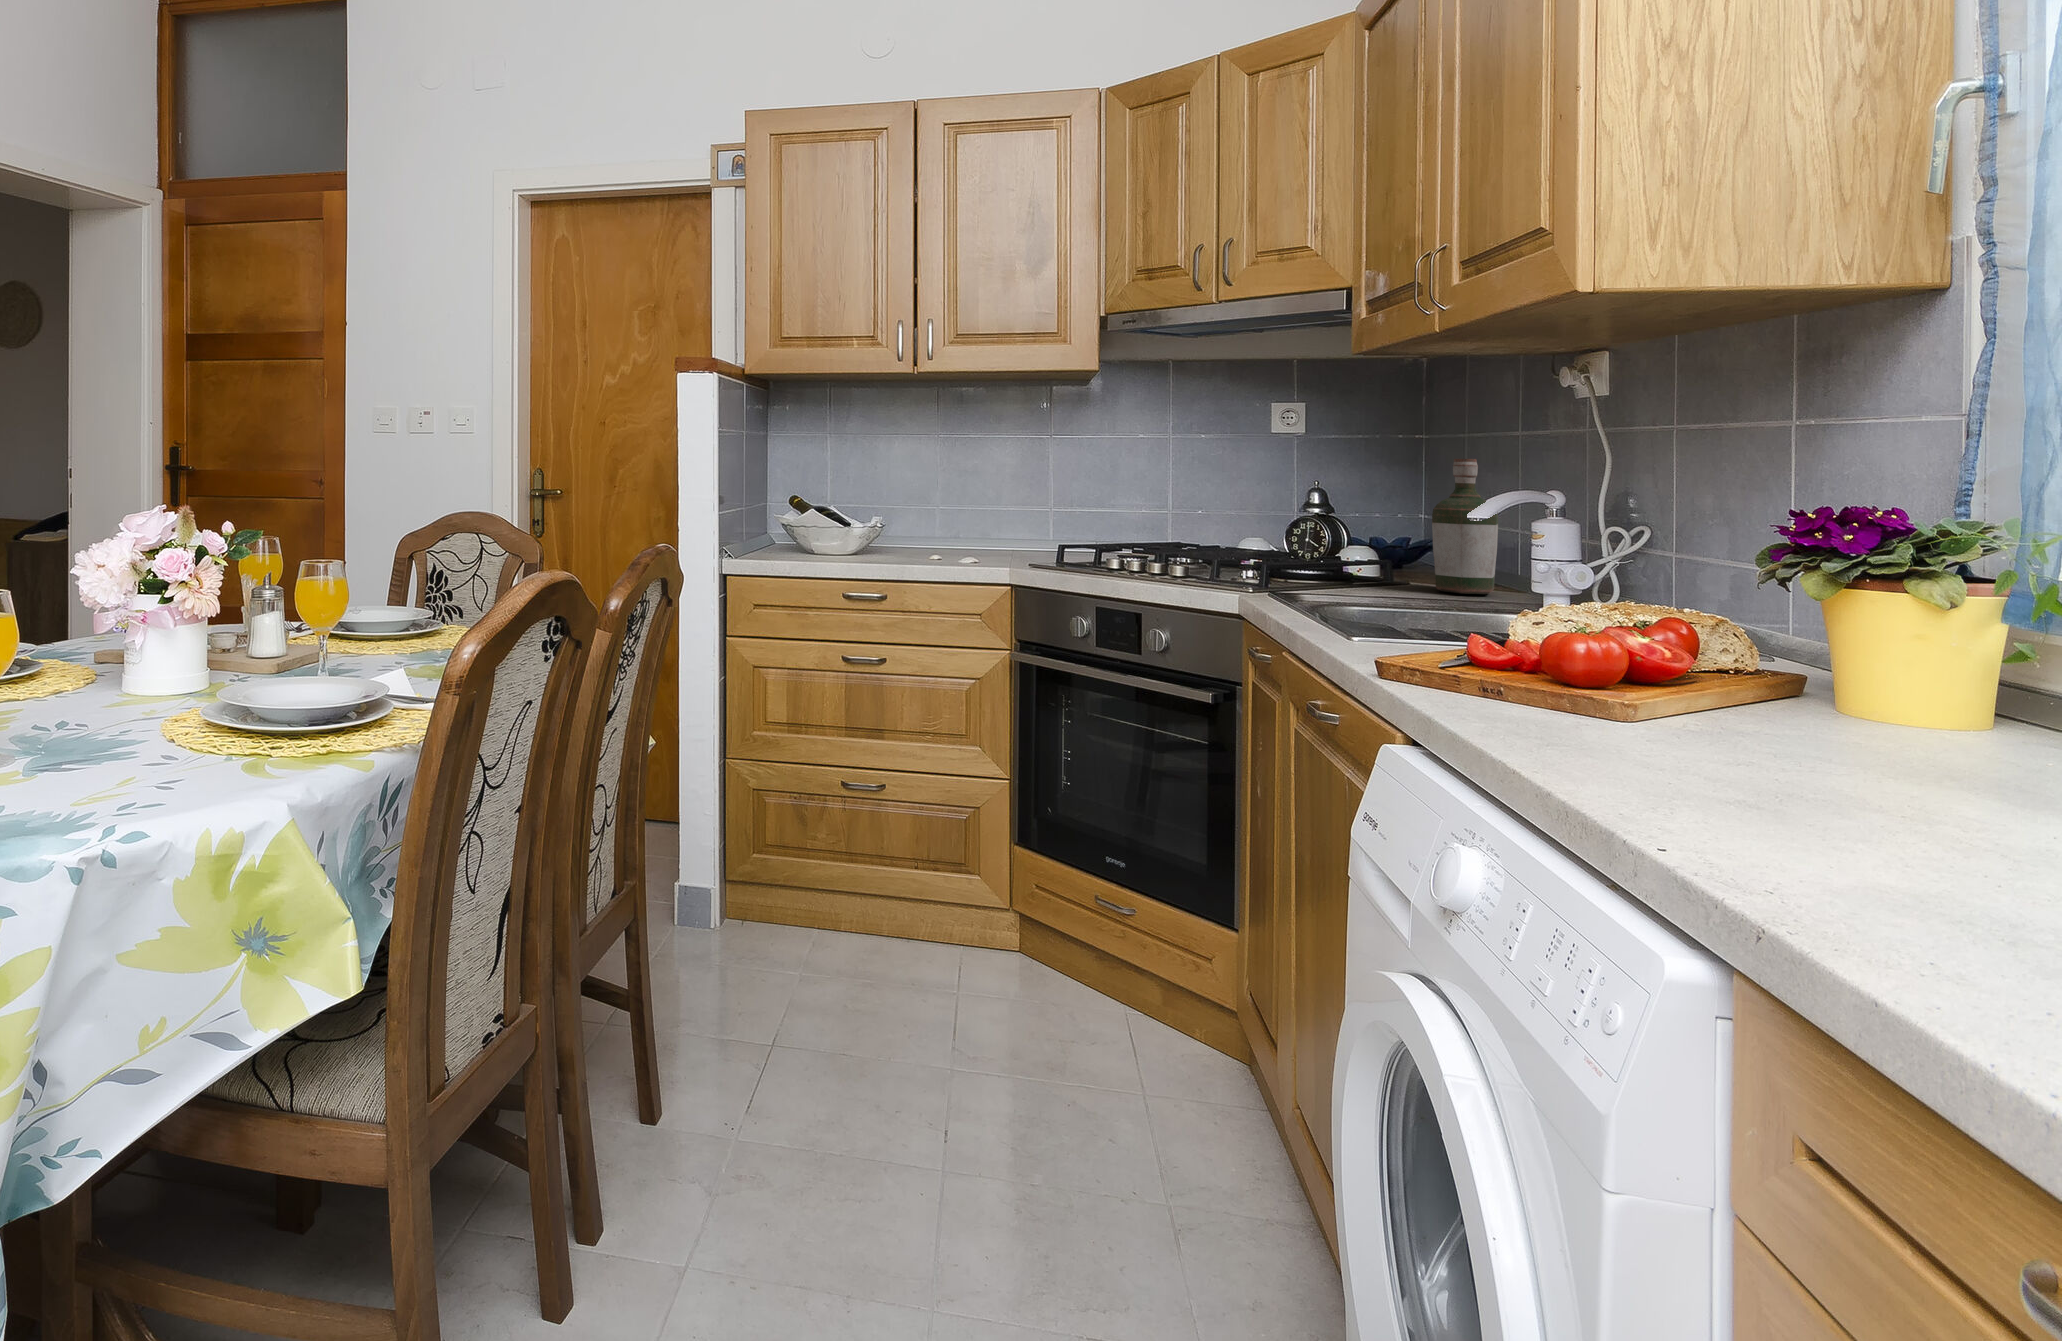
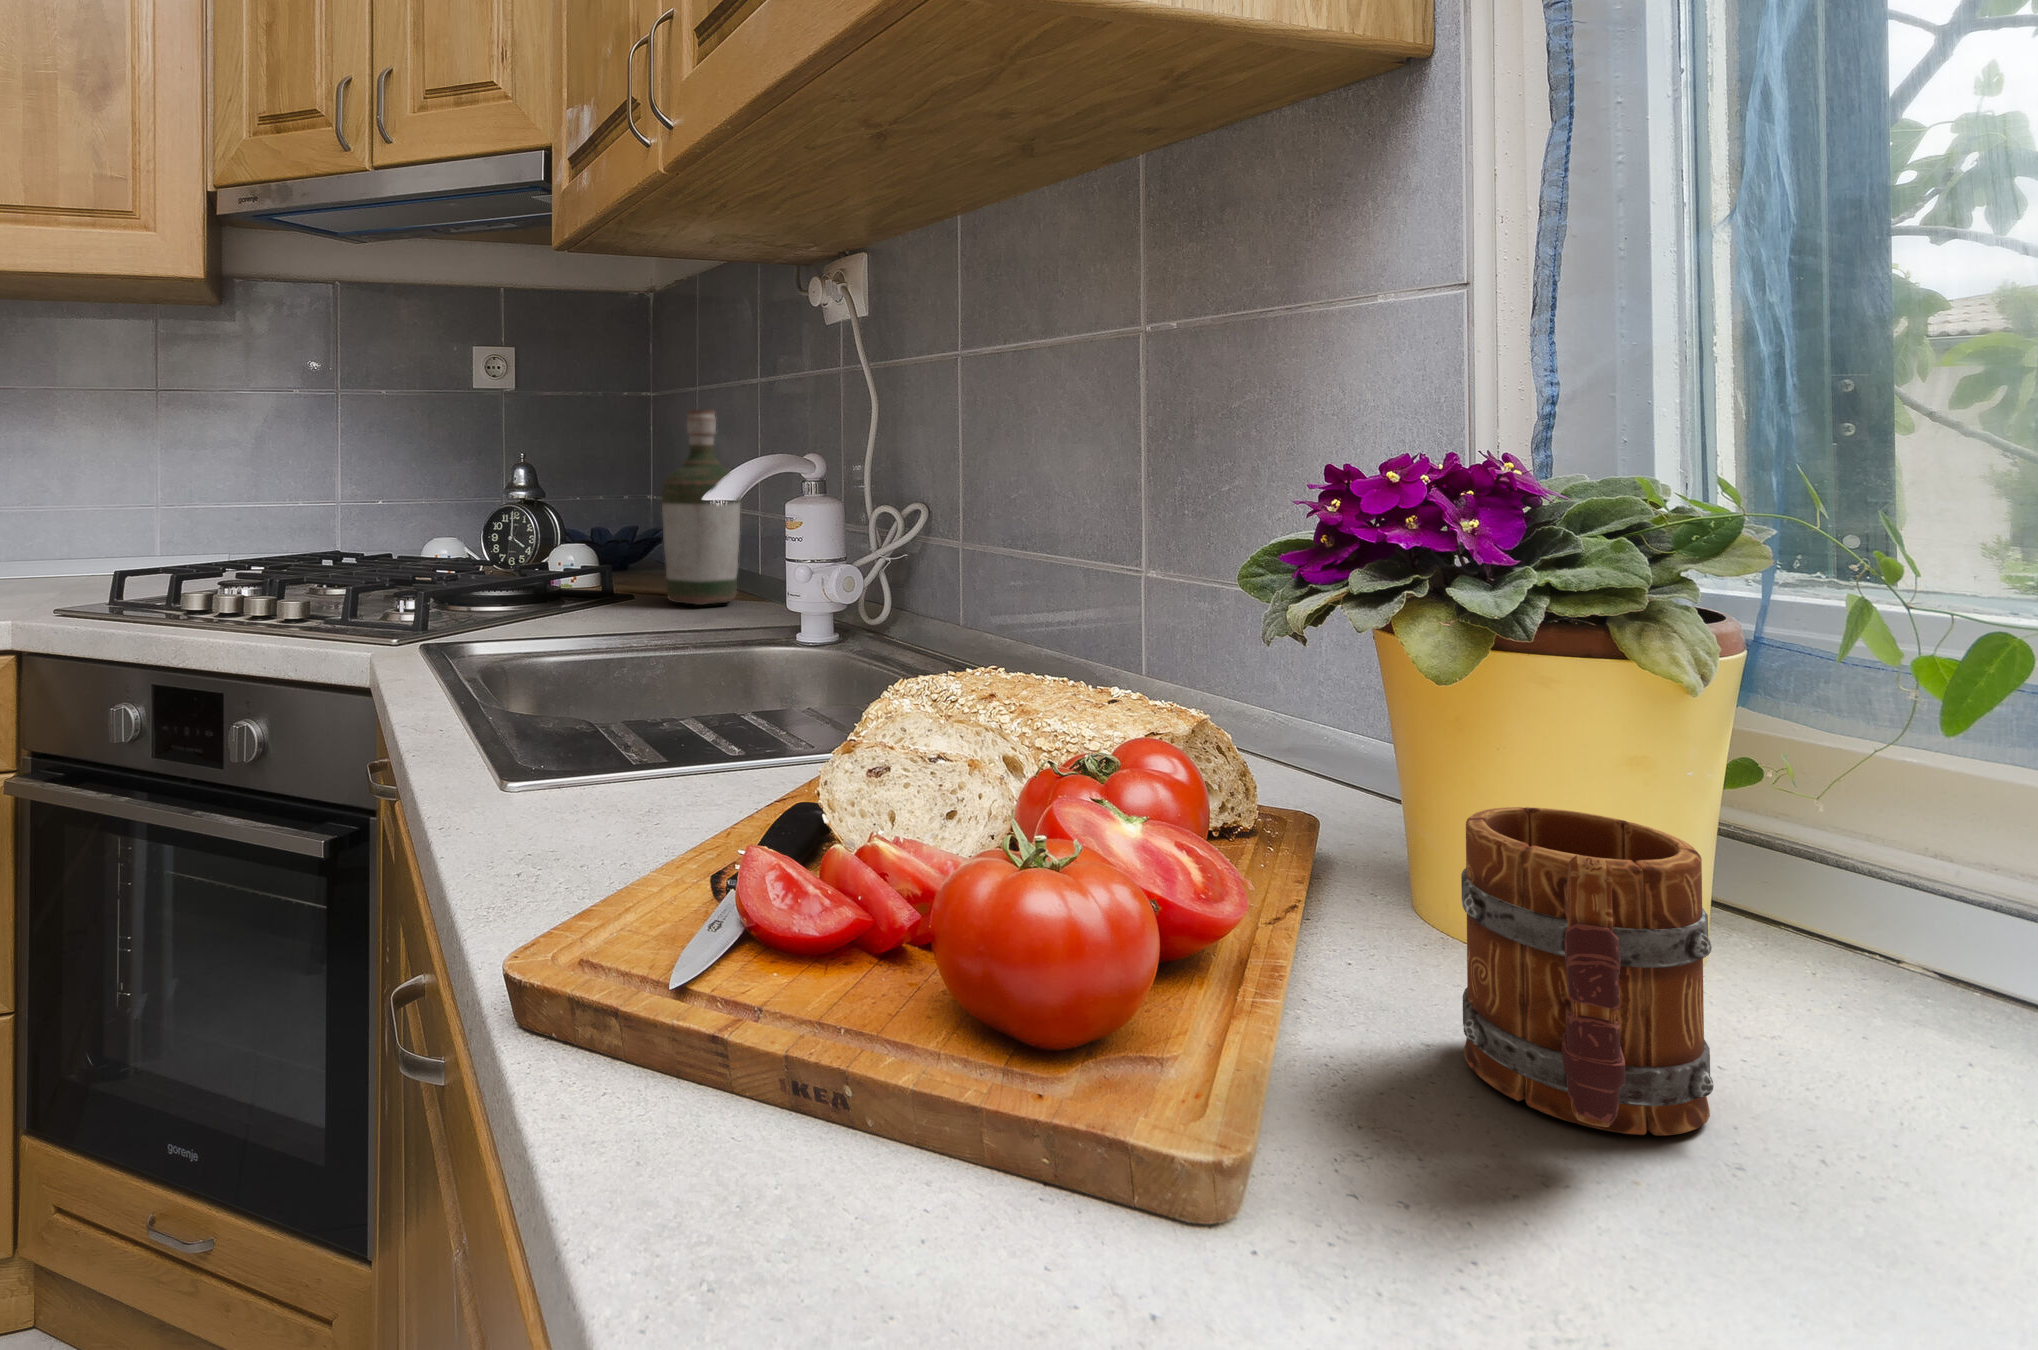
mug: none [1786,640,1900,747] -> present [1461,807,1714,1136]

